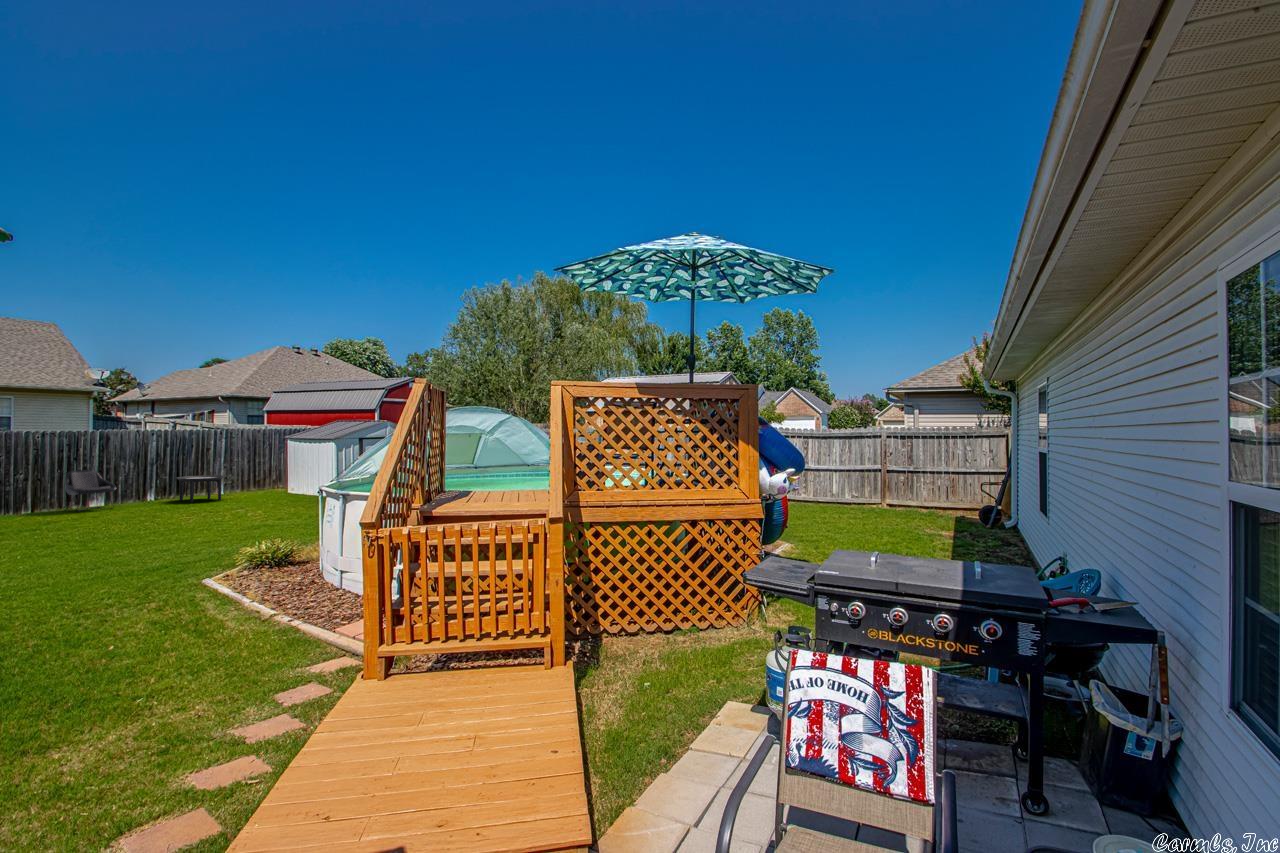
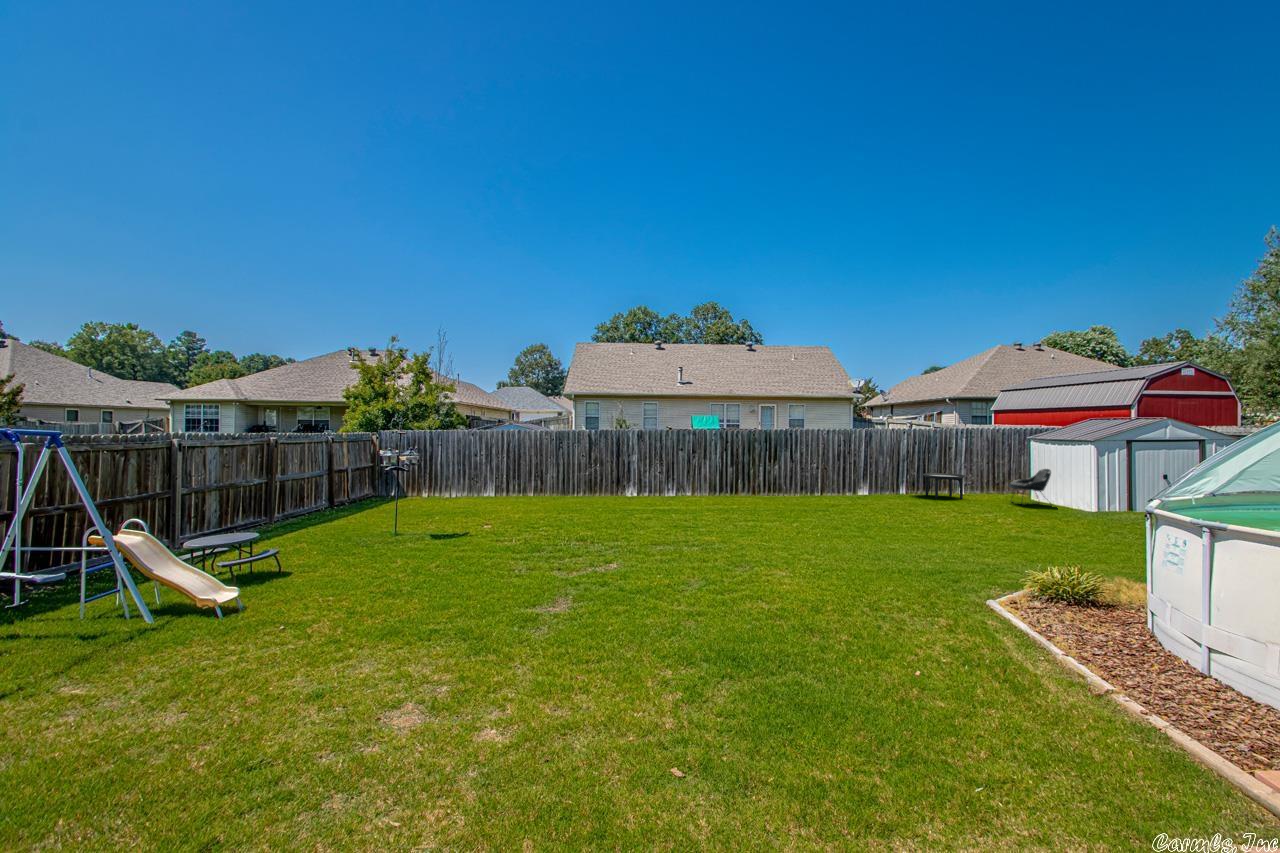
lounge chair: present [65,470,116,511] -> present [1008,469,1051,507]

